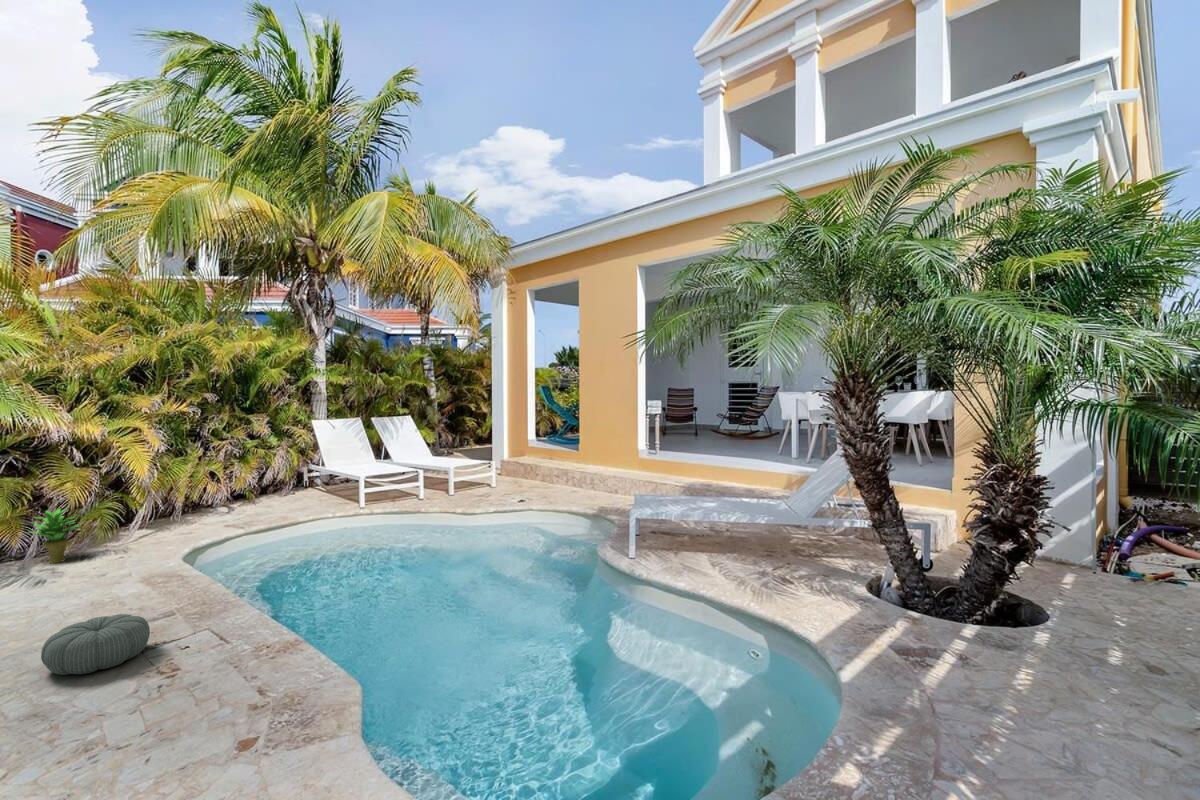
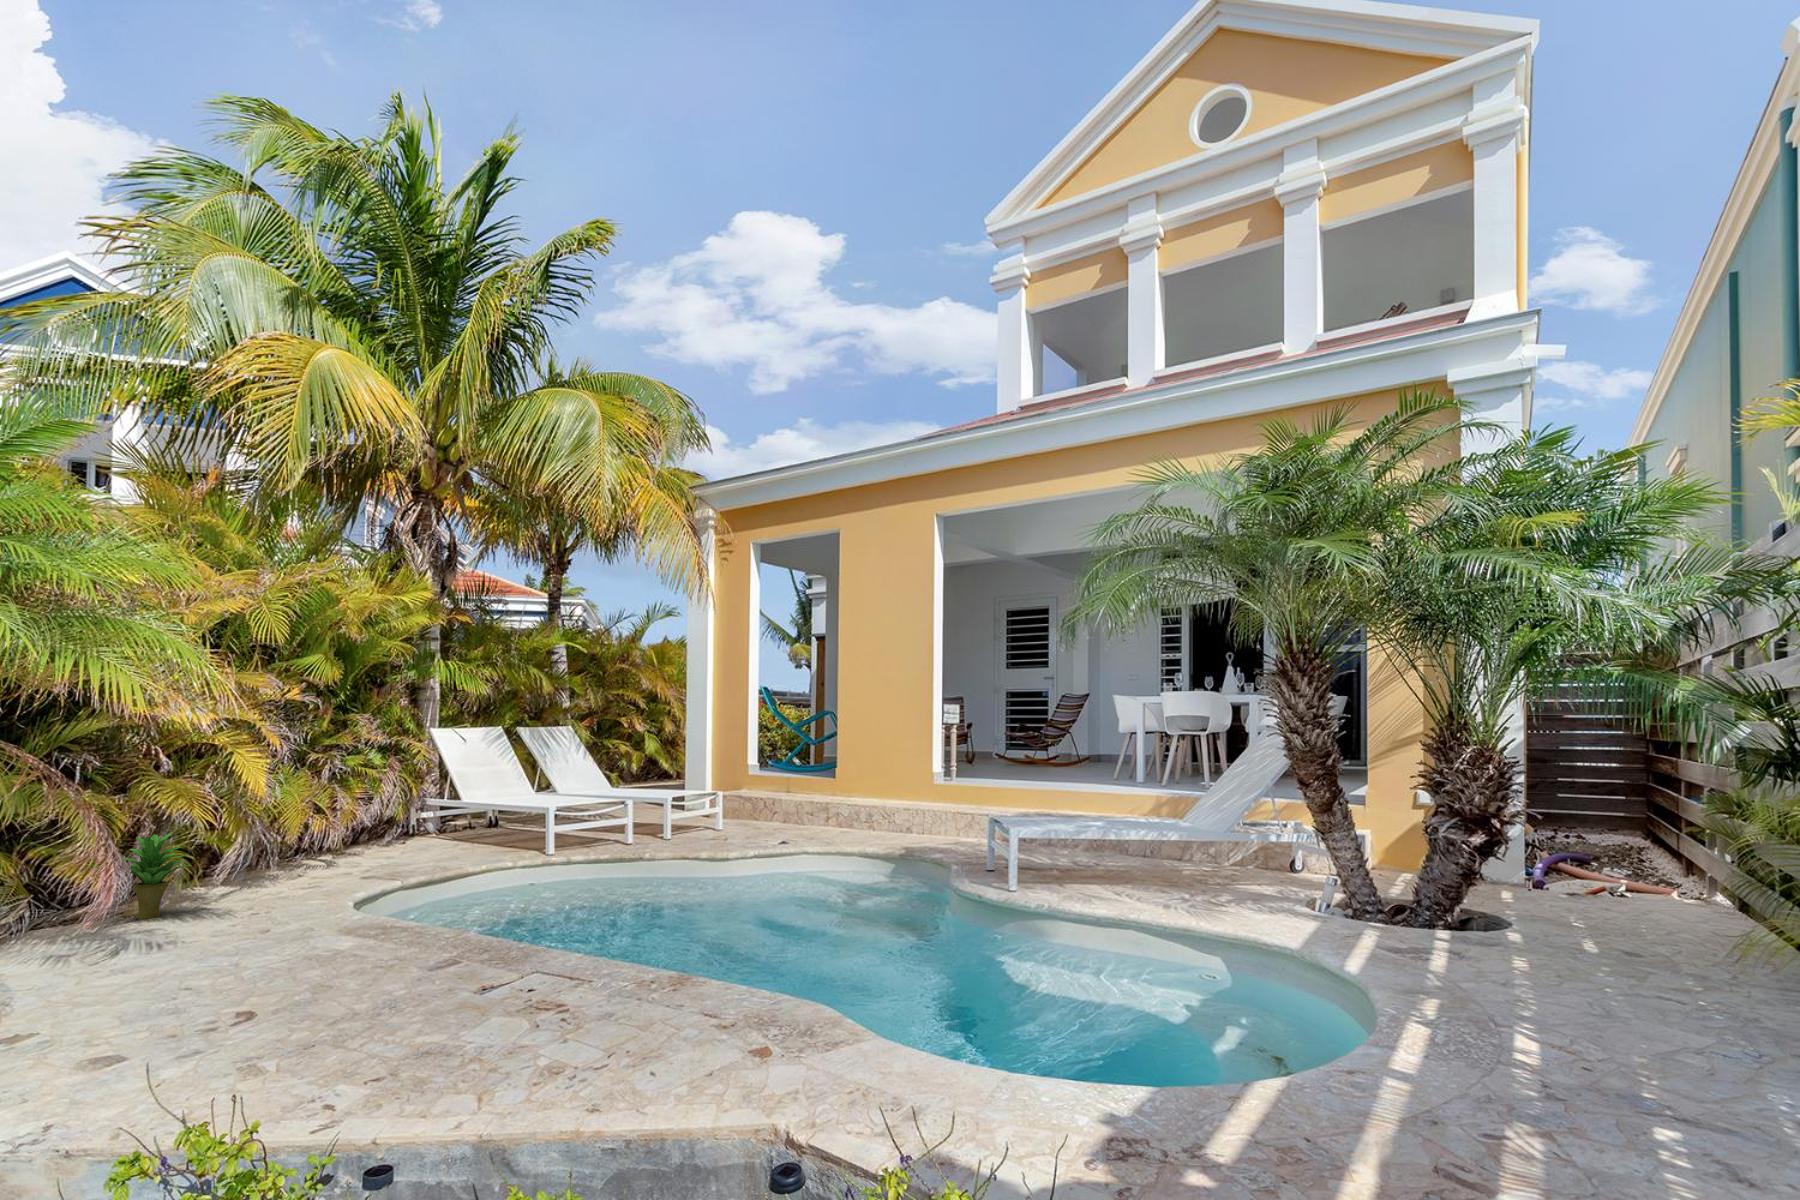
pouf: present [41,614,150,675] -> none [383,936,501,1001]

